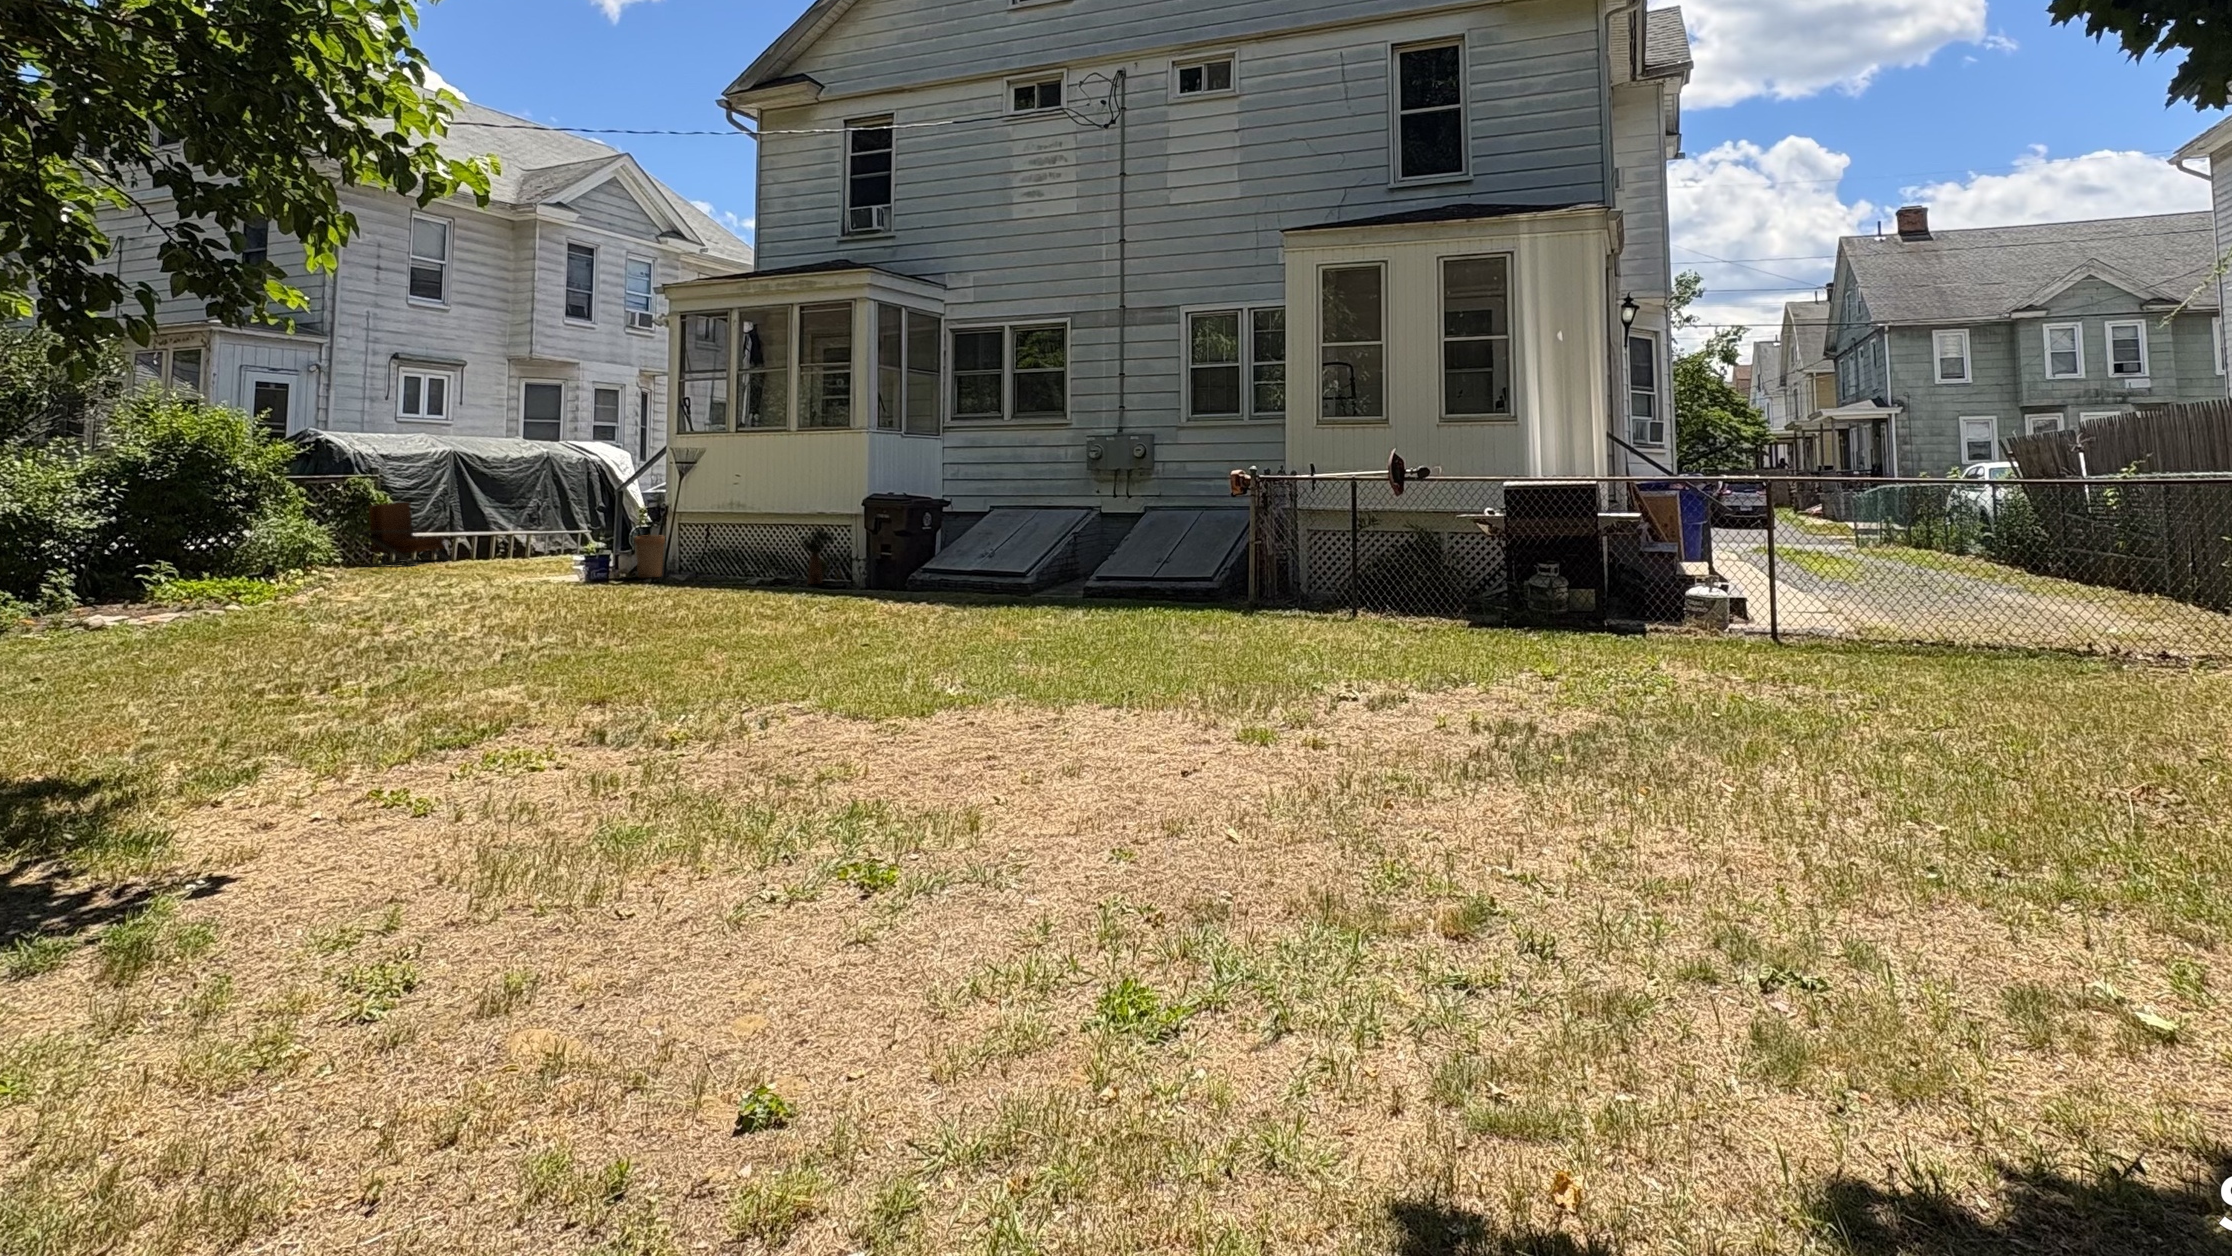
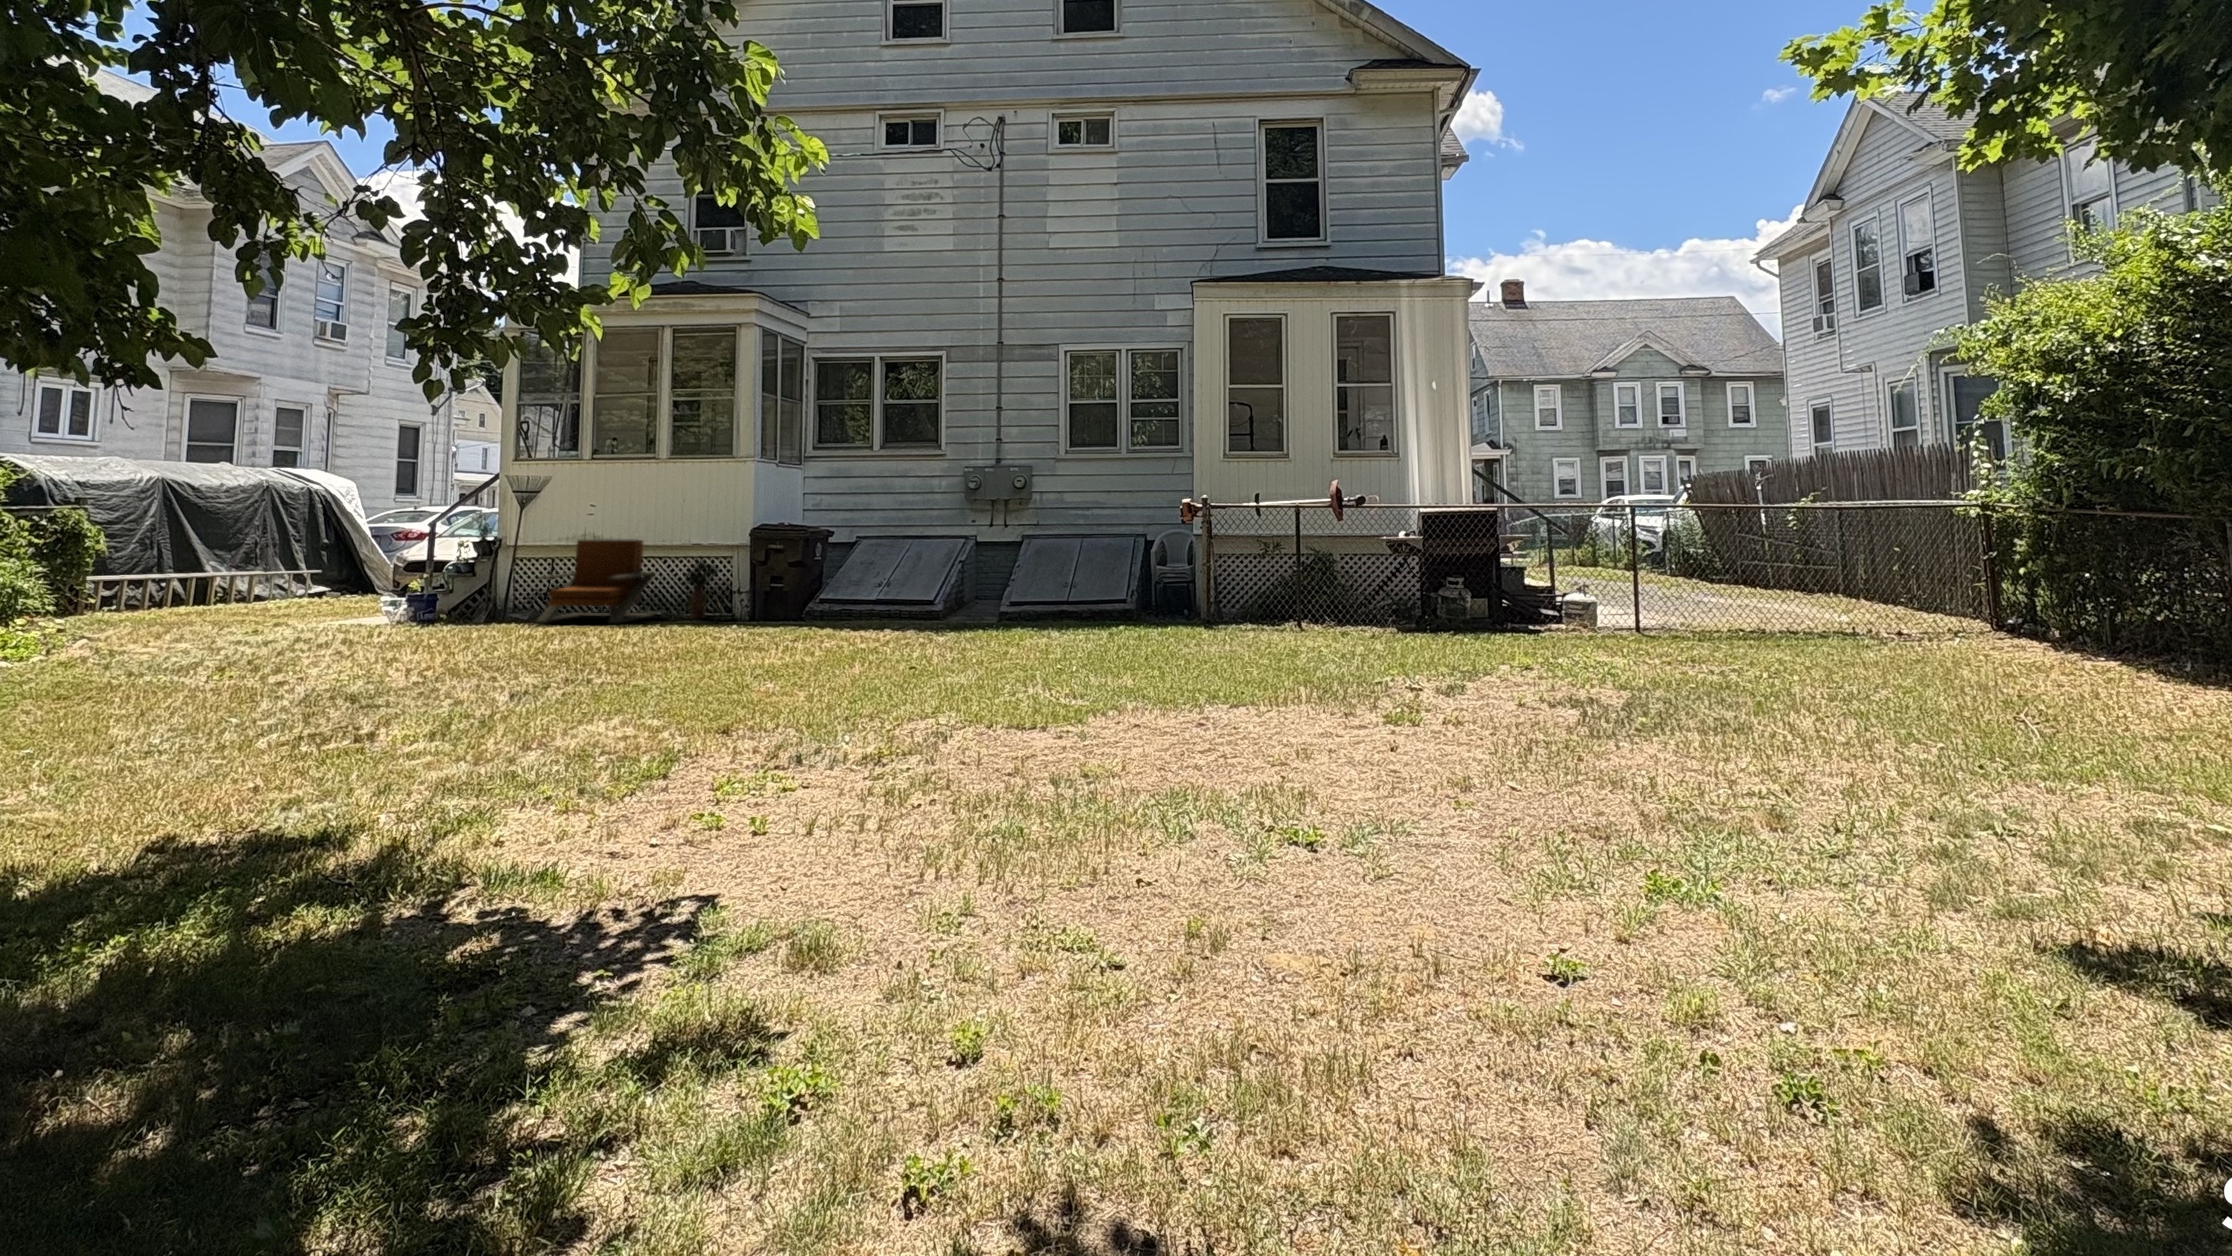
lounge chair: present [359,502,450,567] -> present [537,540,655,623]
basket: present [634,535,665,578] -> none [470,571,505,617]

